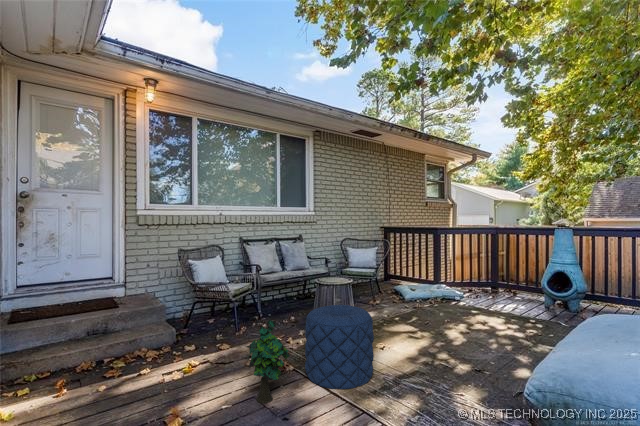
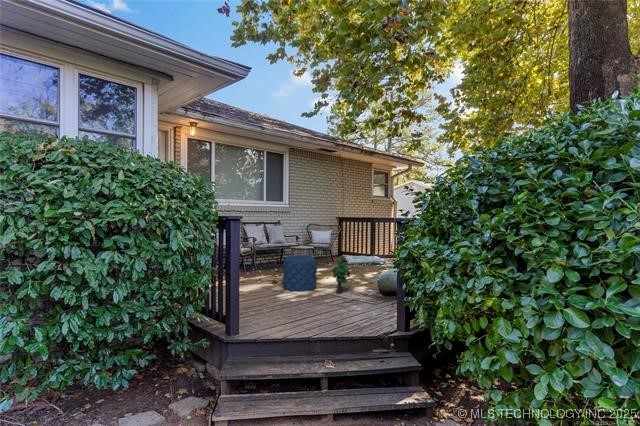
decorative plant: present [246,320,290,403] -> present [331,258,351,294]

